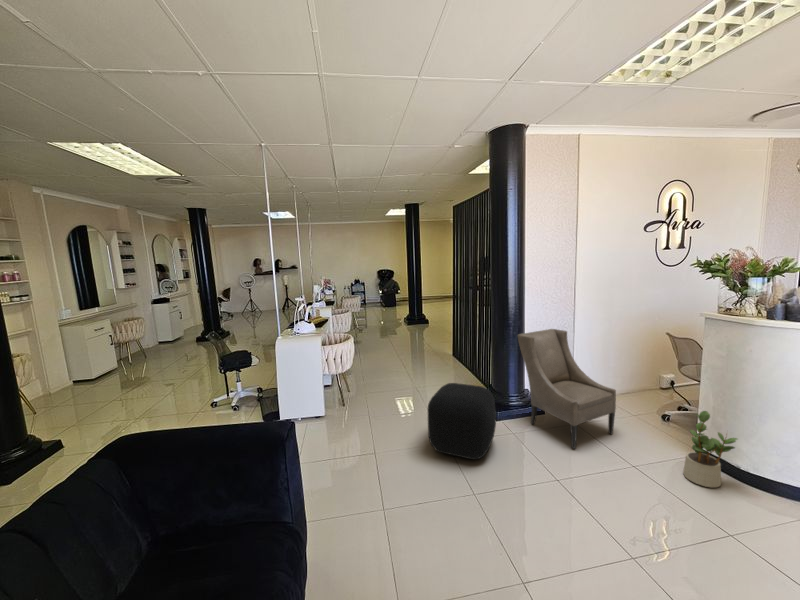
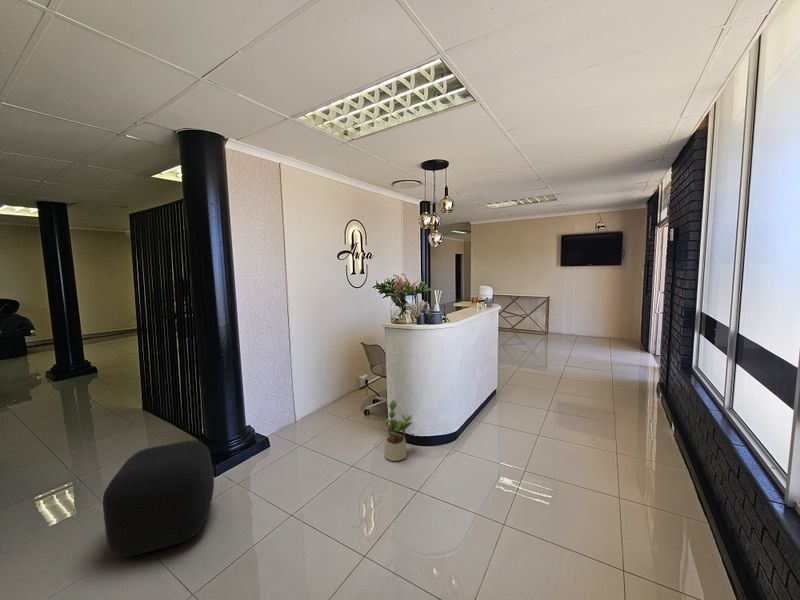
armchair: present [518,329,616,449] -> none [232,354,332,472]

